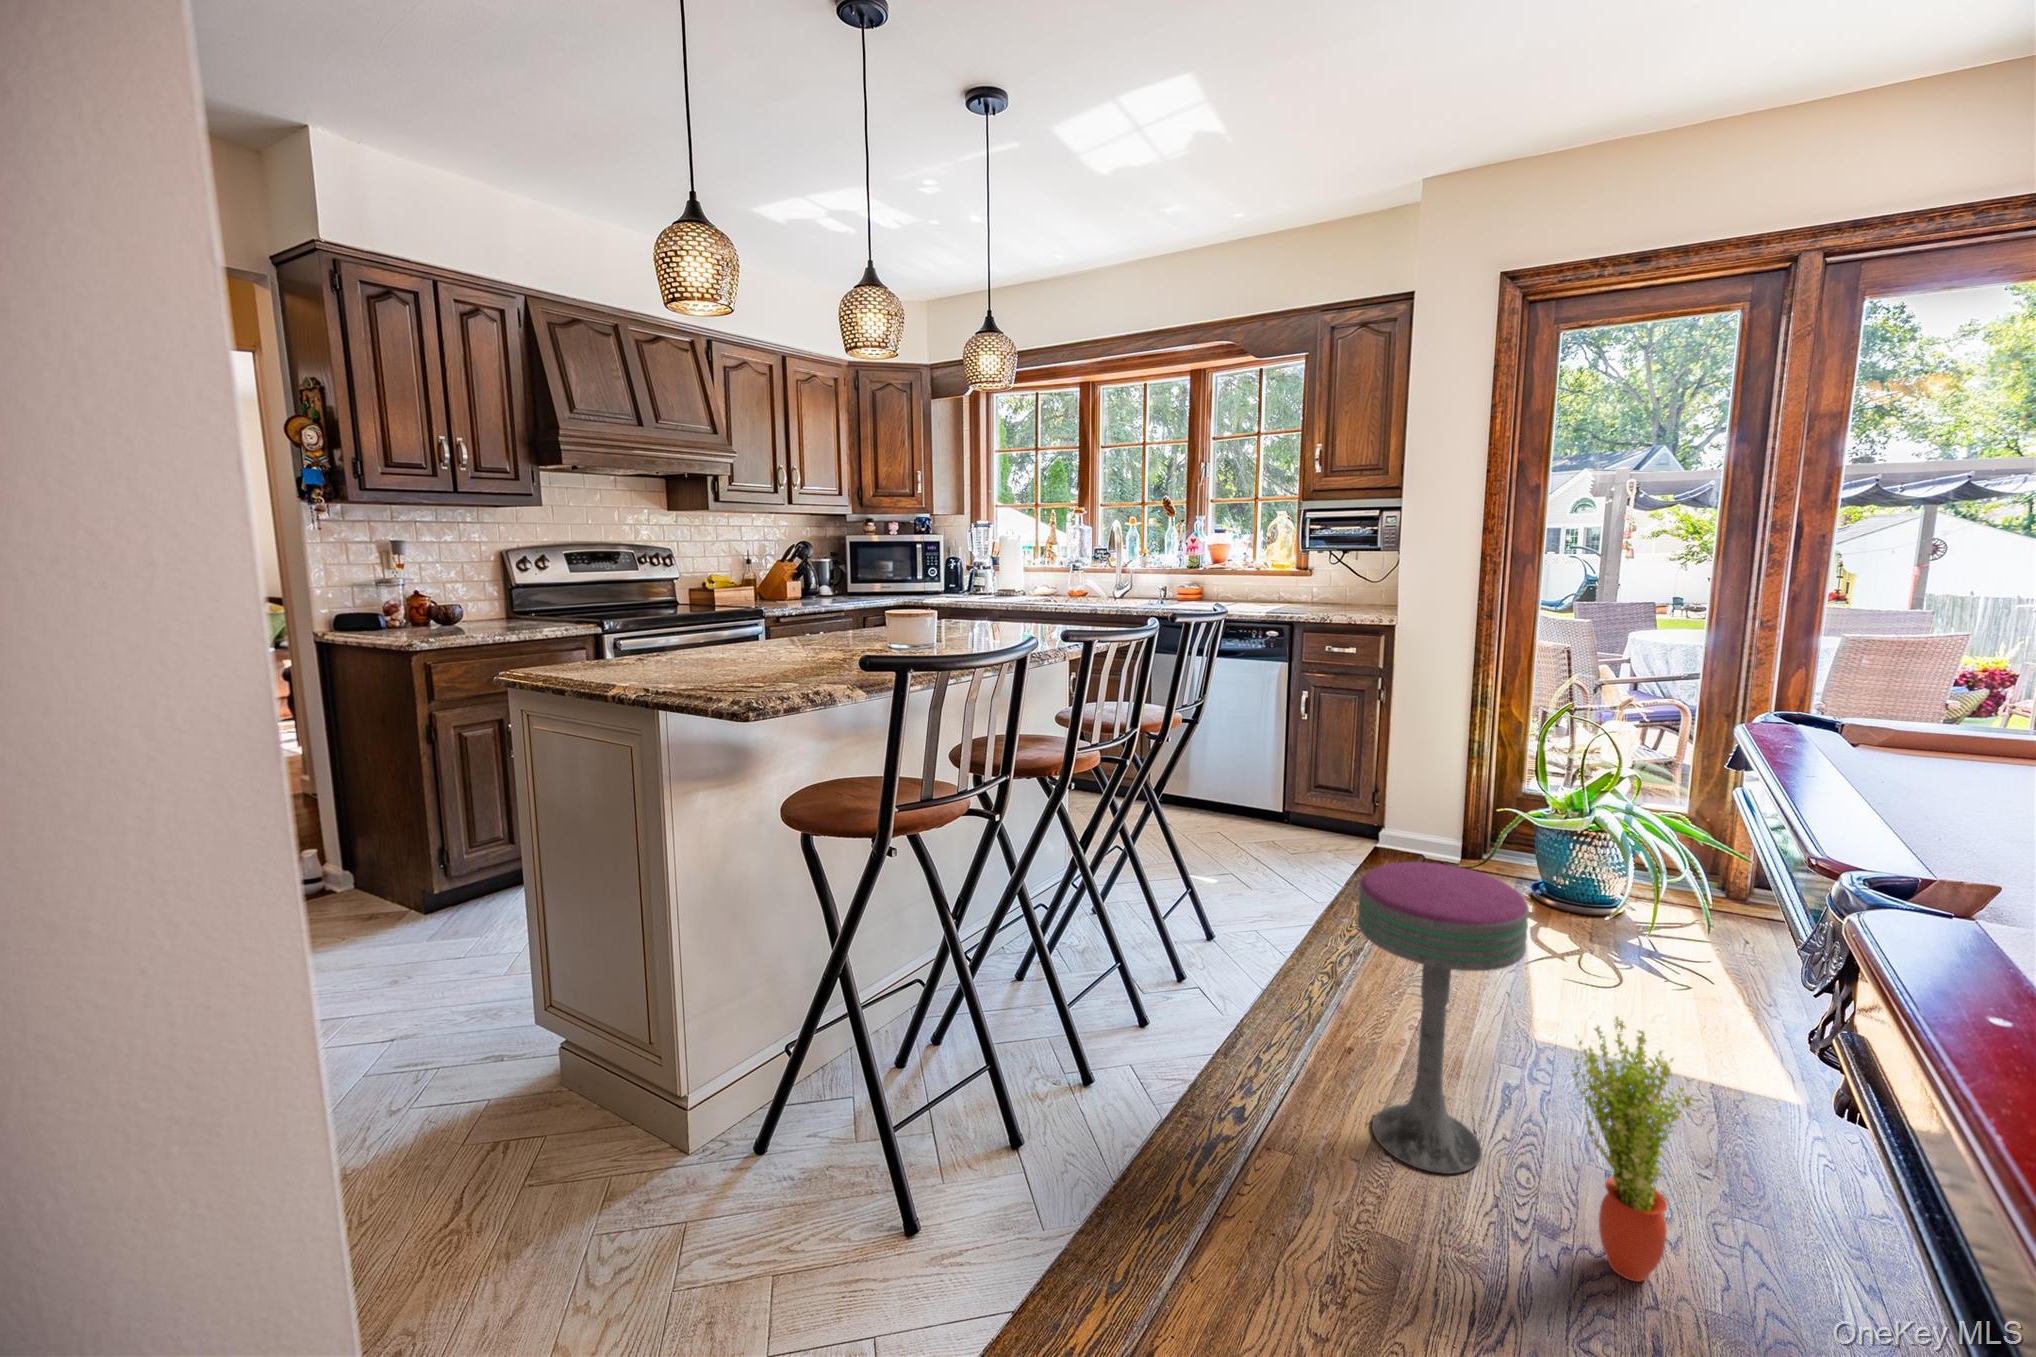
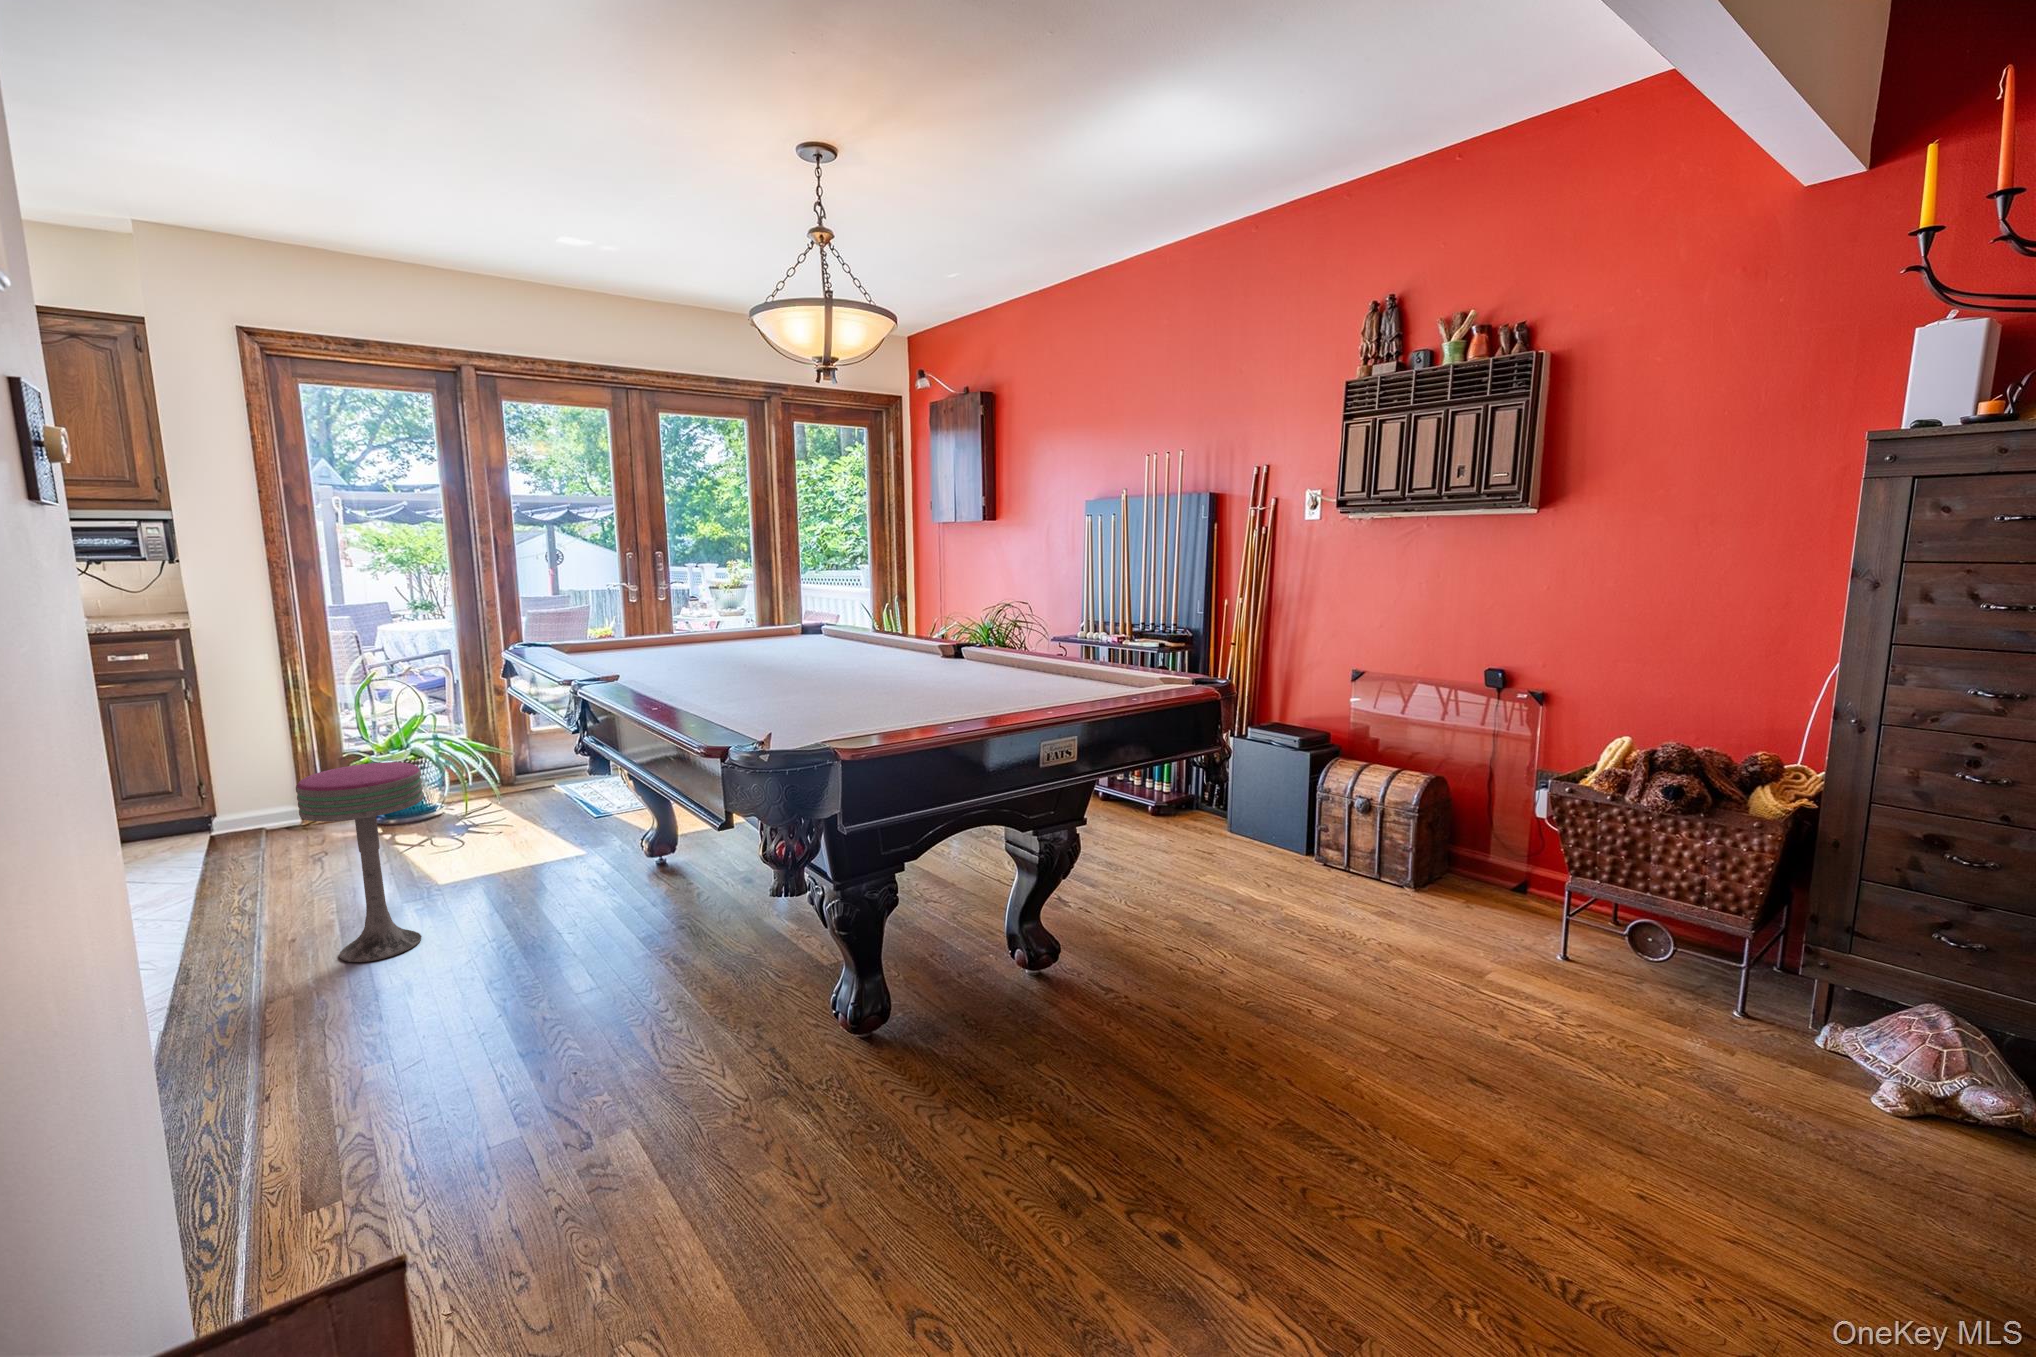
potted plant: present [1573,1017,1693,1282] -> none [465,803,532,936]

